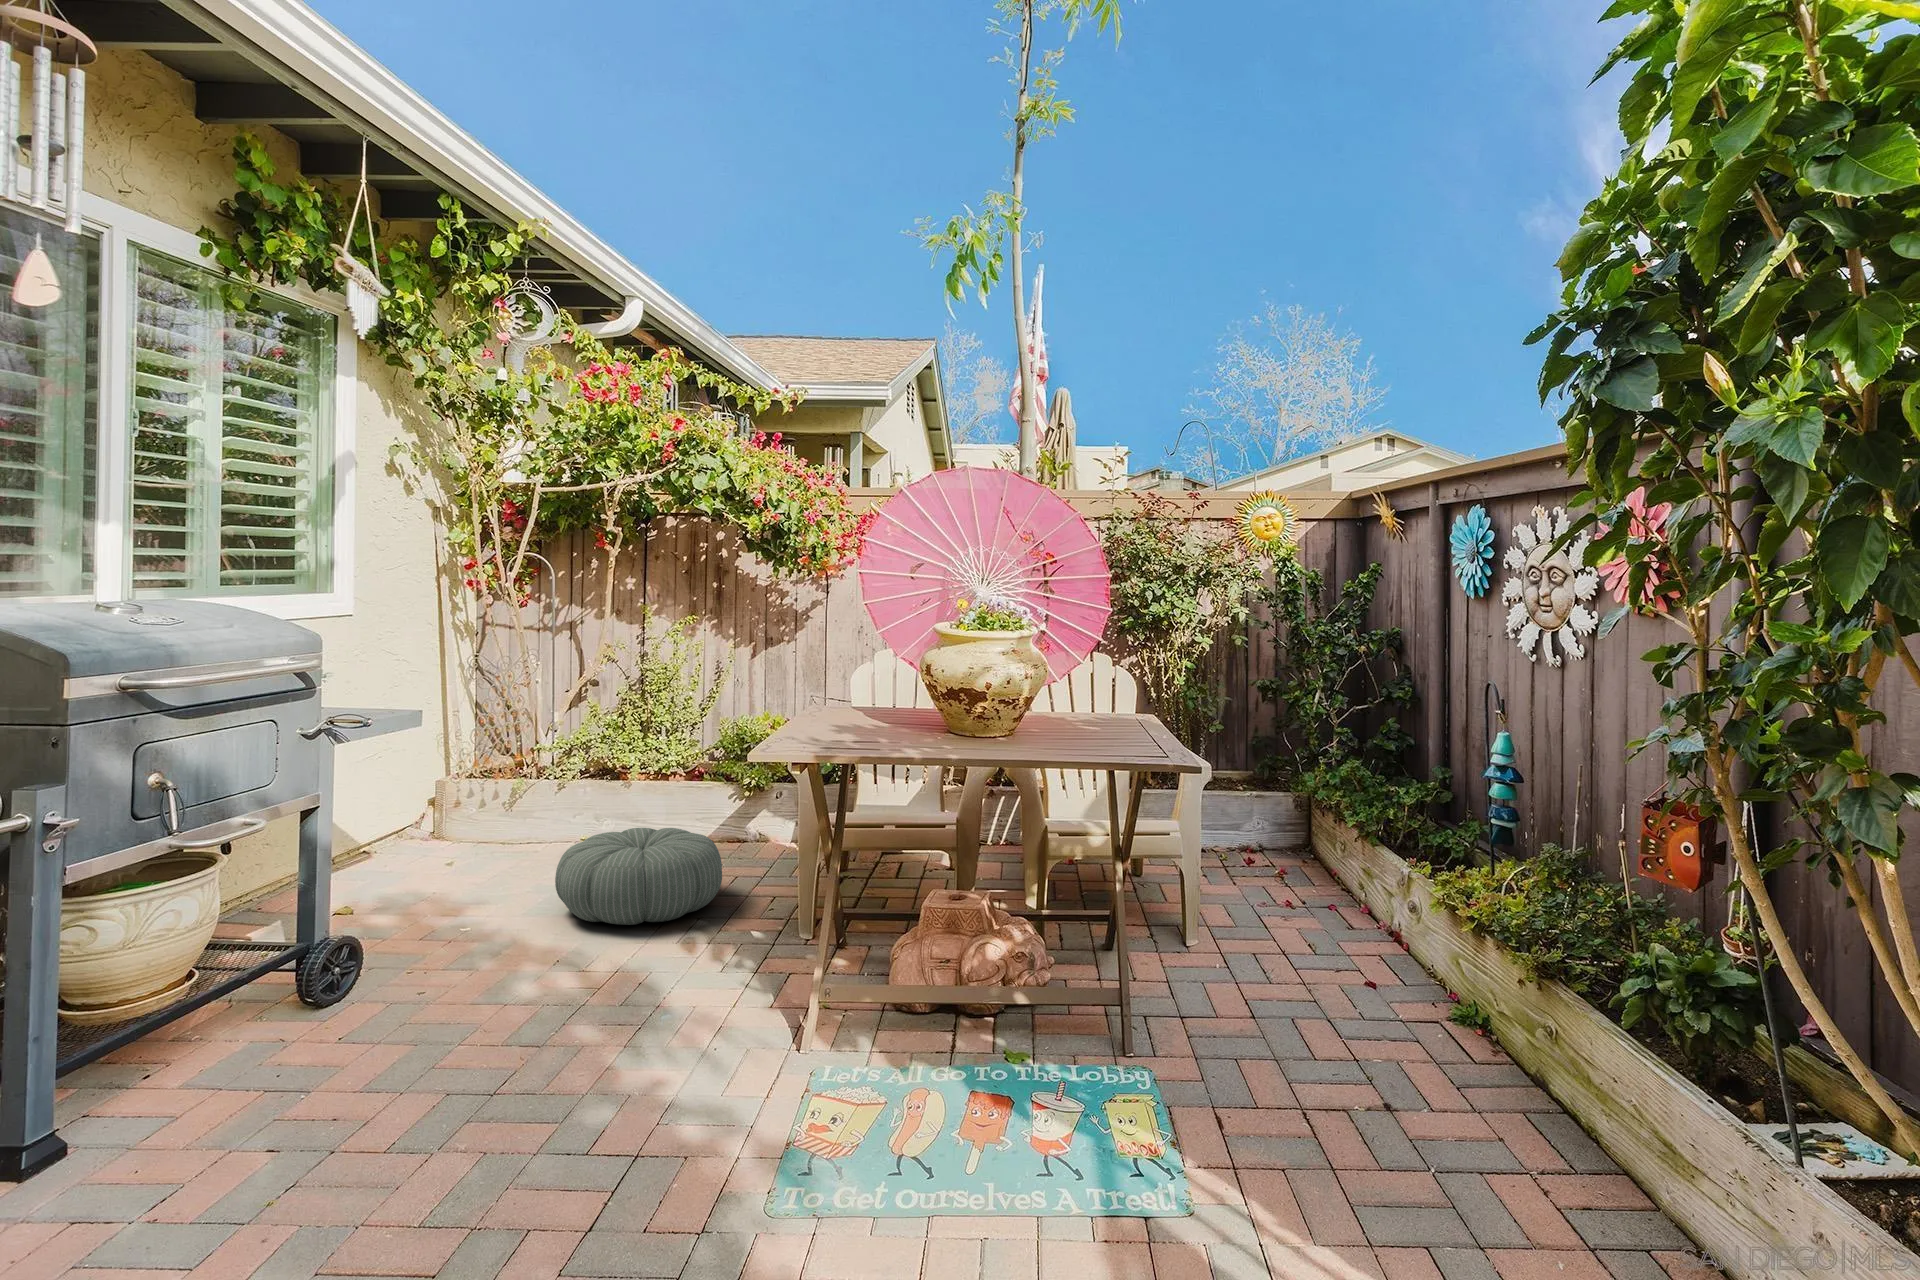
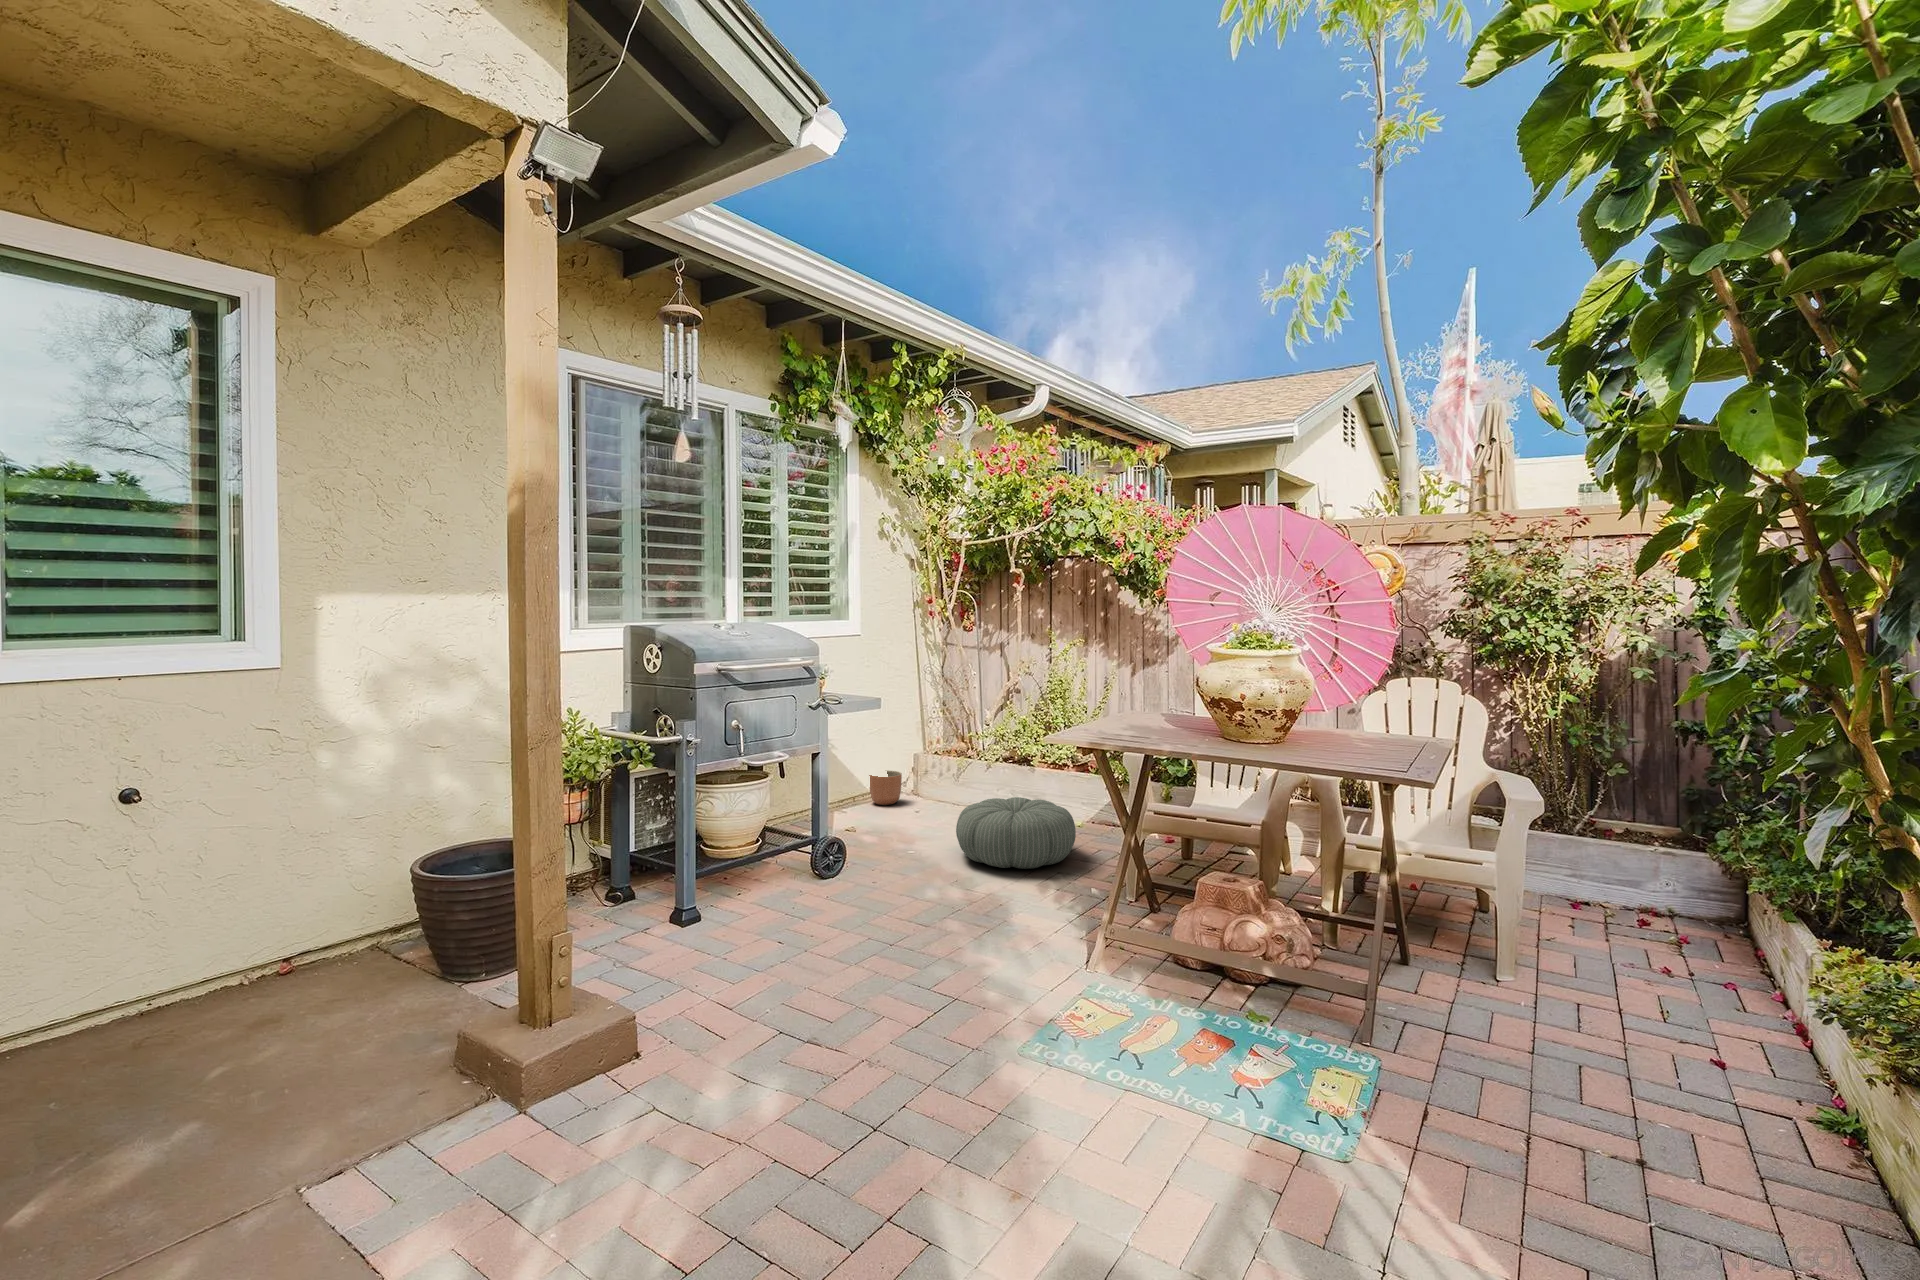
planter: none [386,808,439,858] -> present [869,770,902,805]

